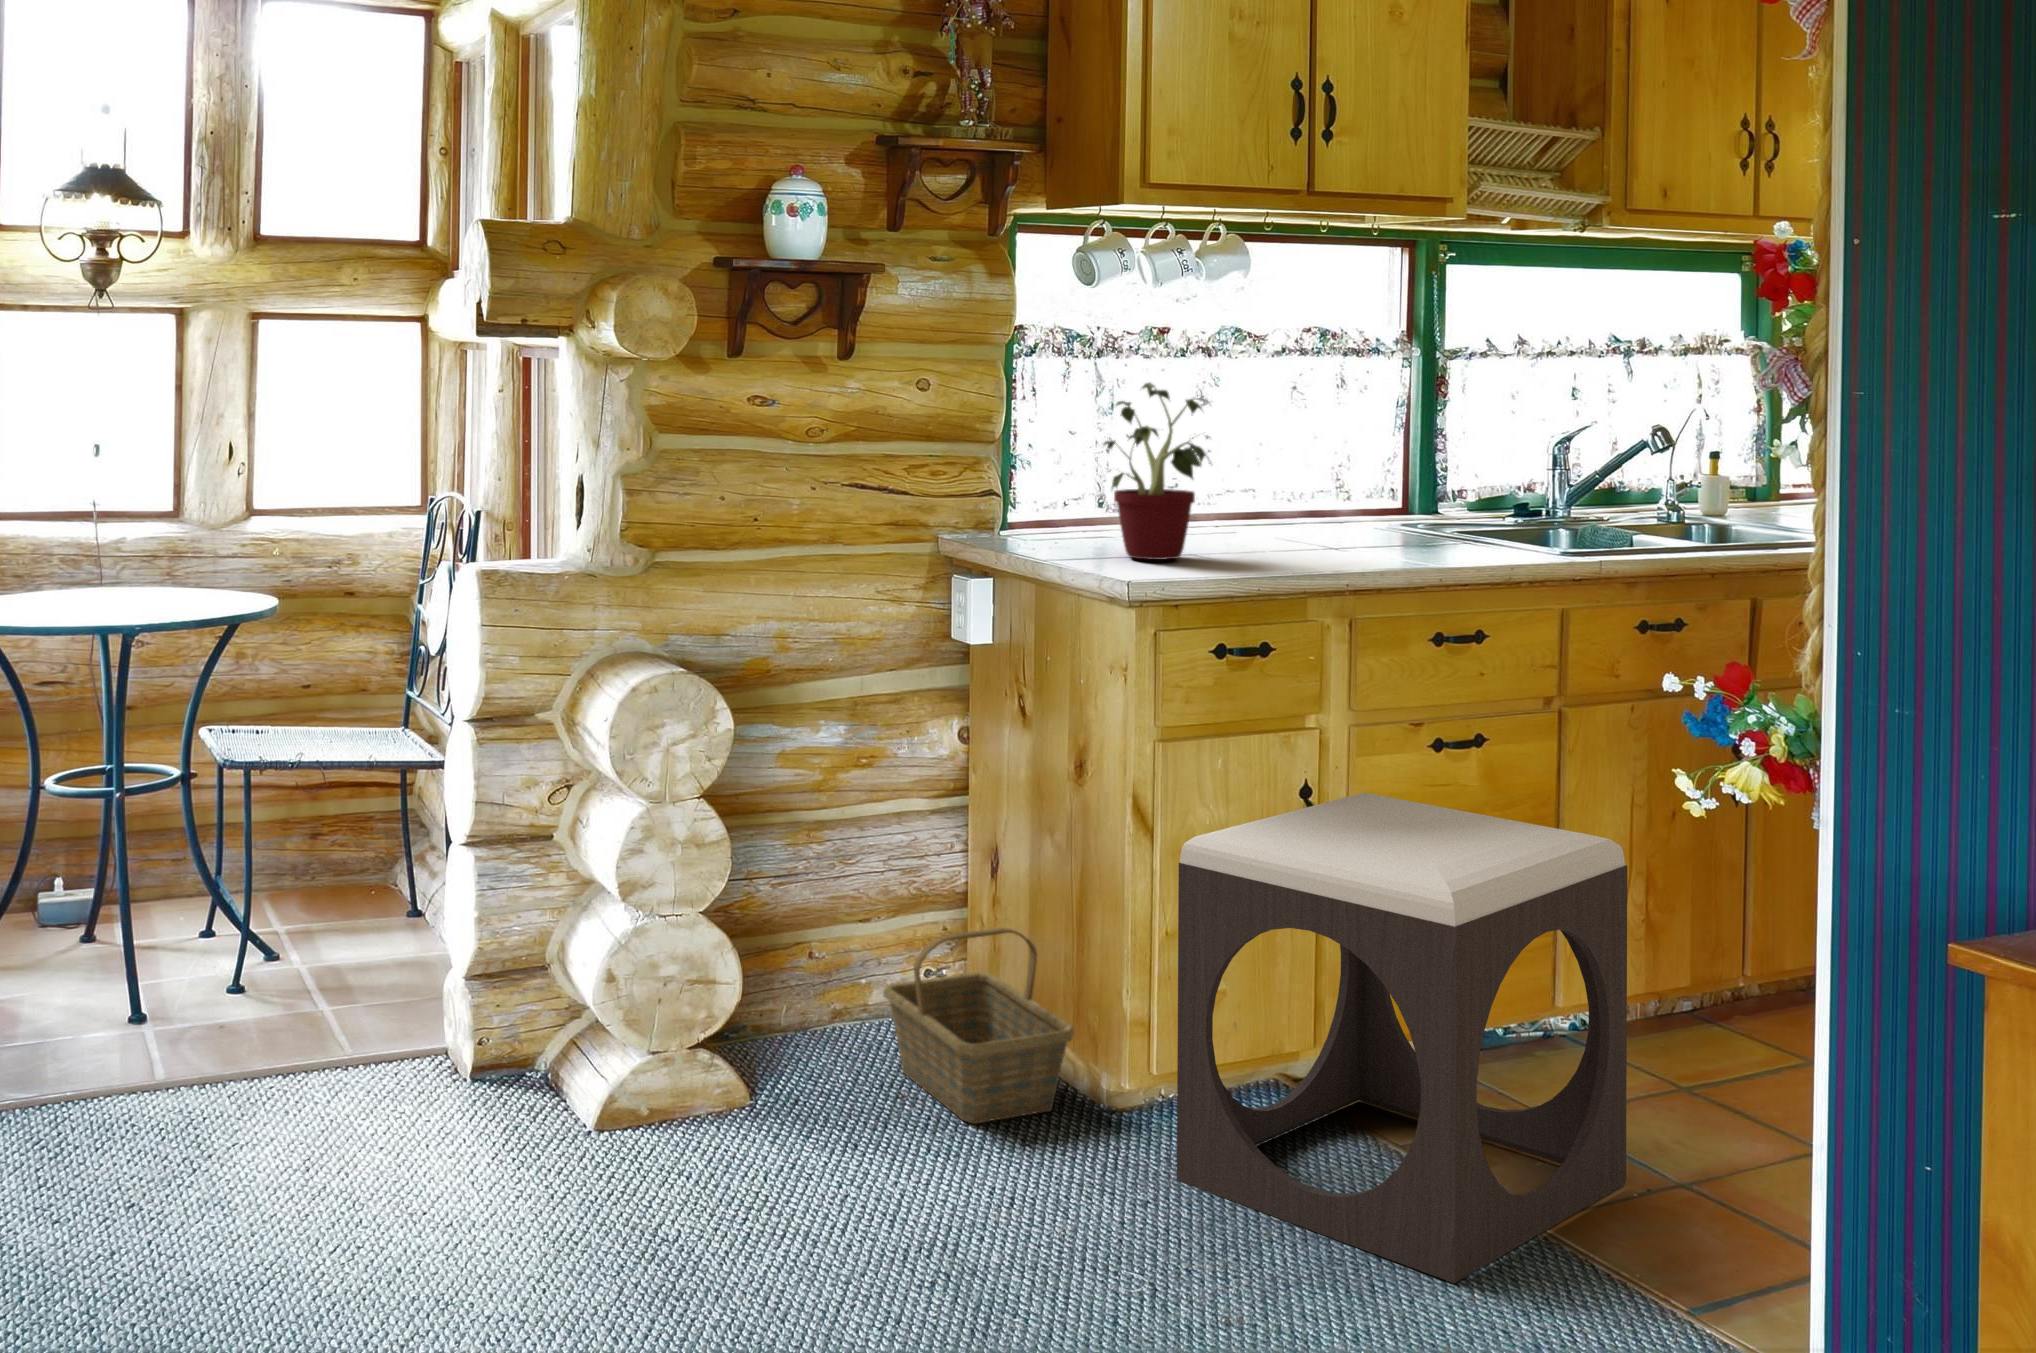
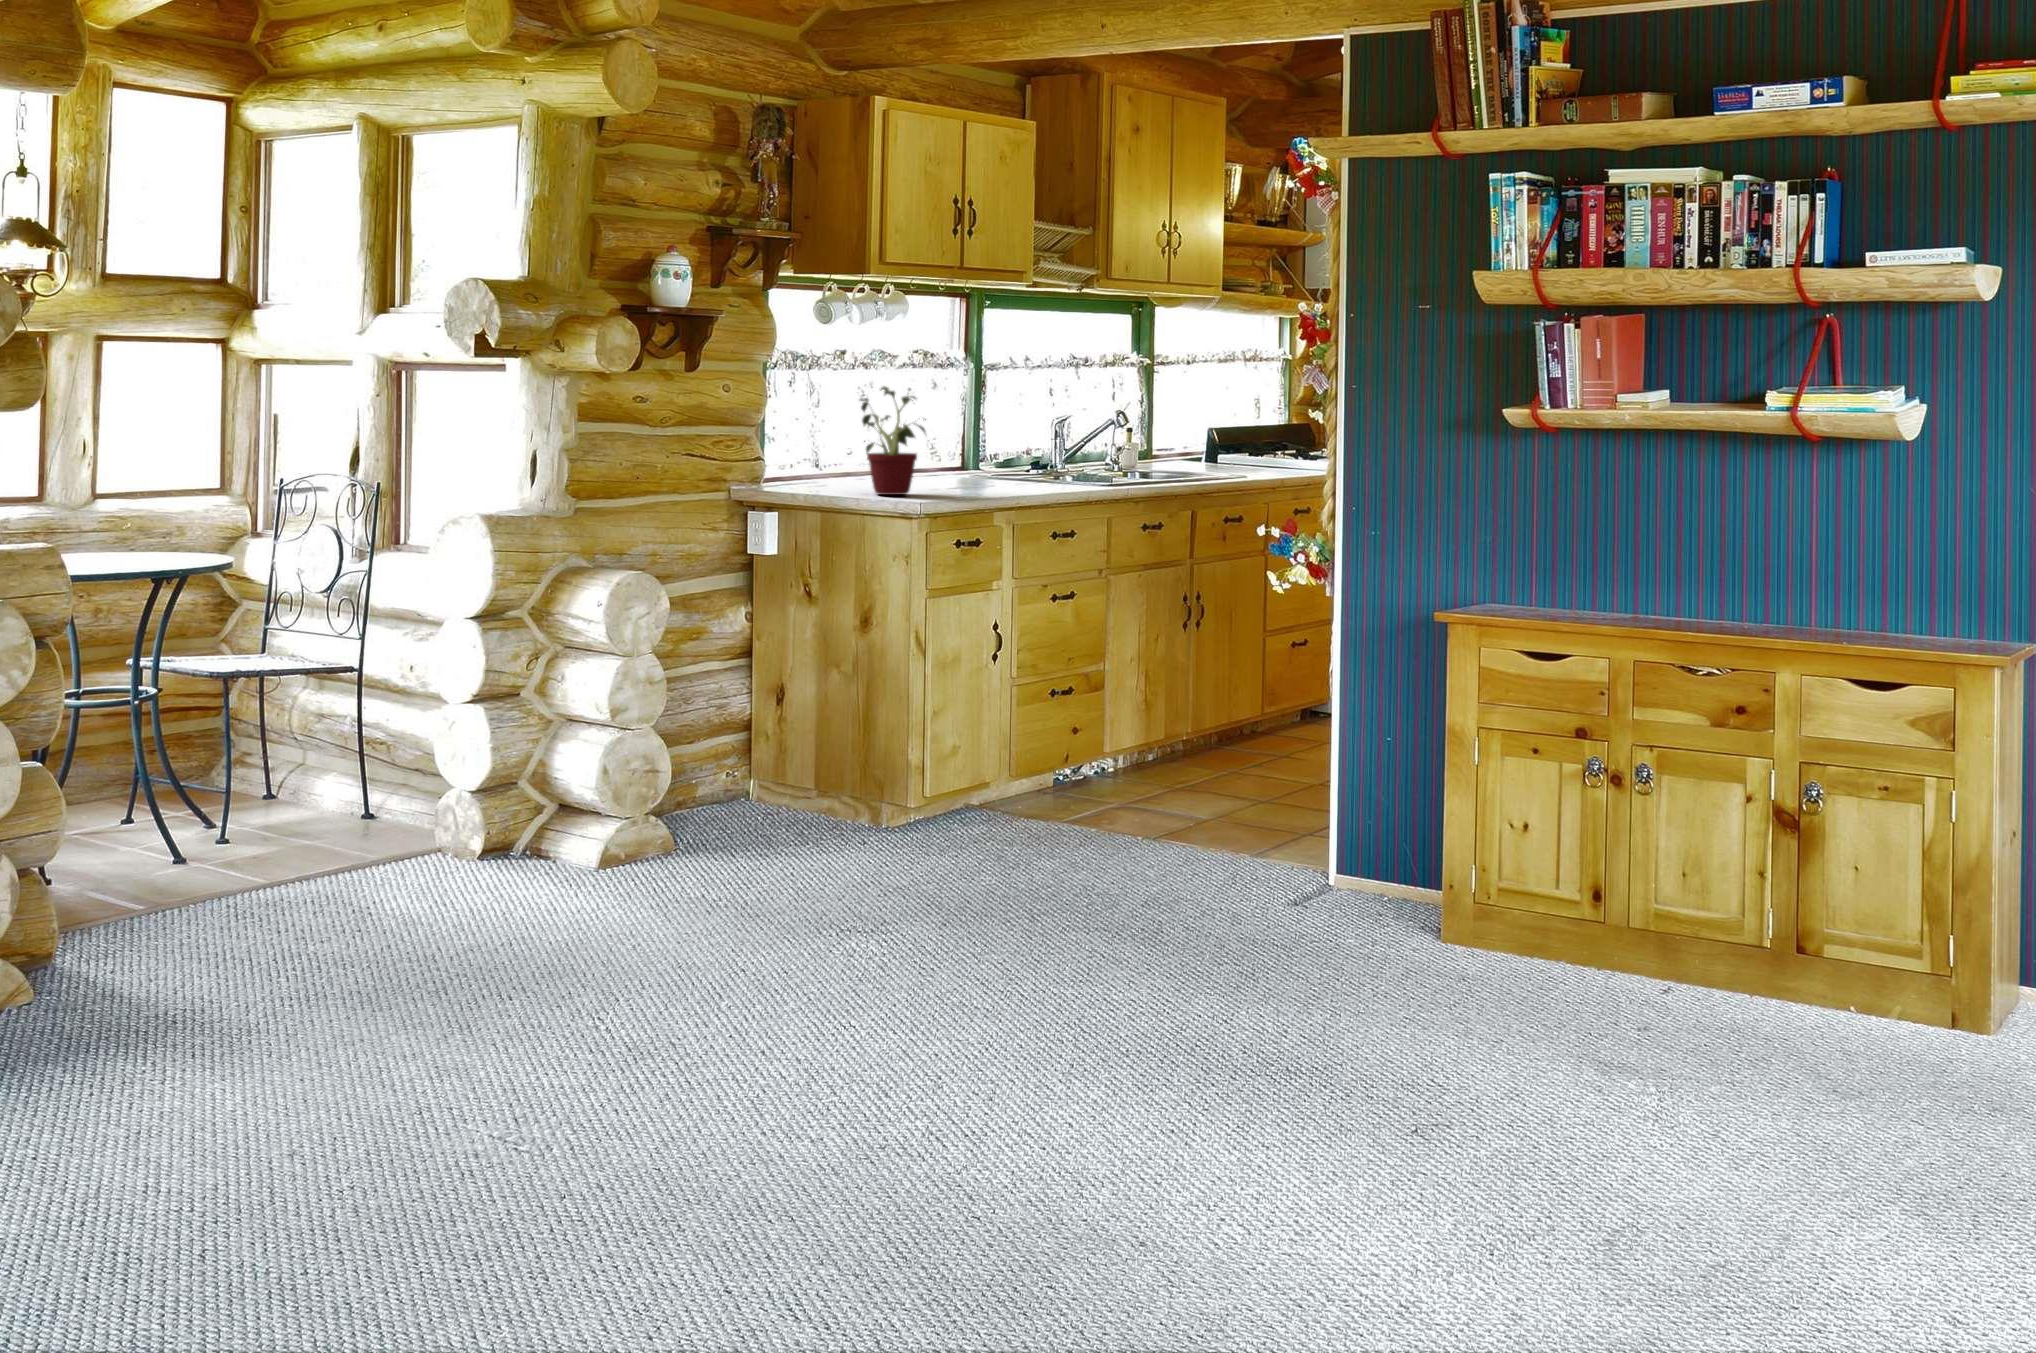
footstool: present [1177,793,1628,1283] -> none [965,625,1187,859]
basket: present [883,928,1074,1124] -> none [737,726,877,839]

